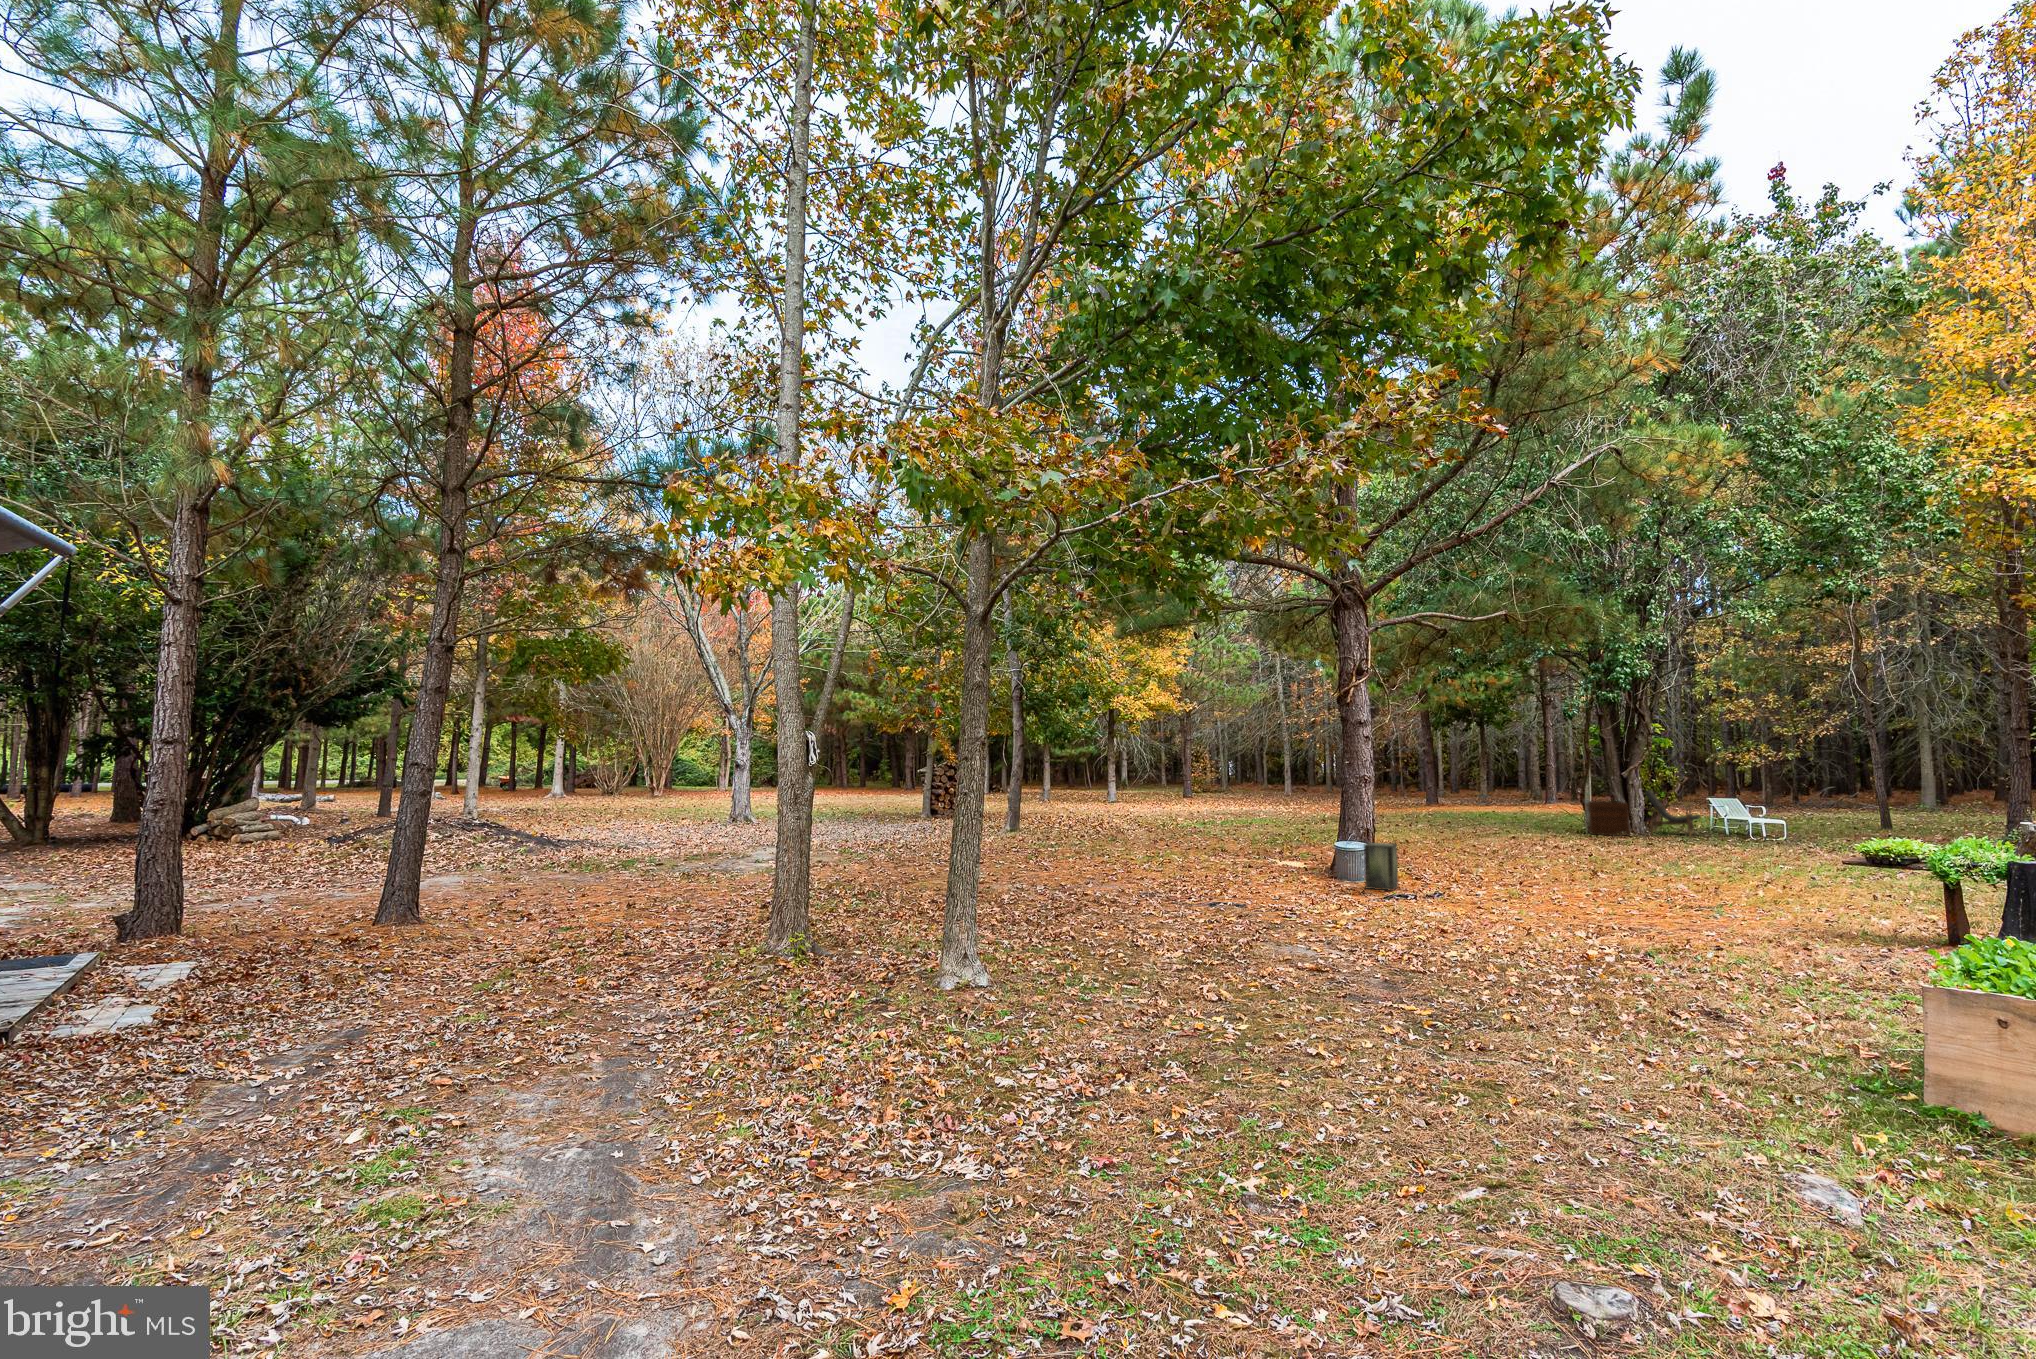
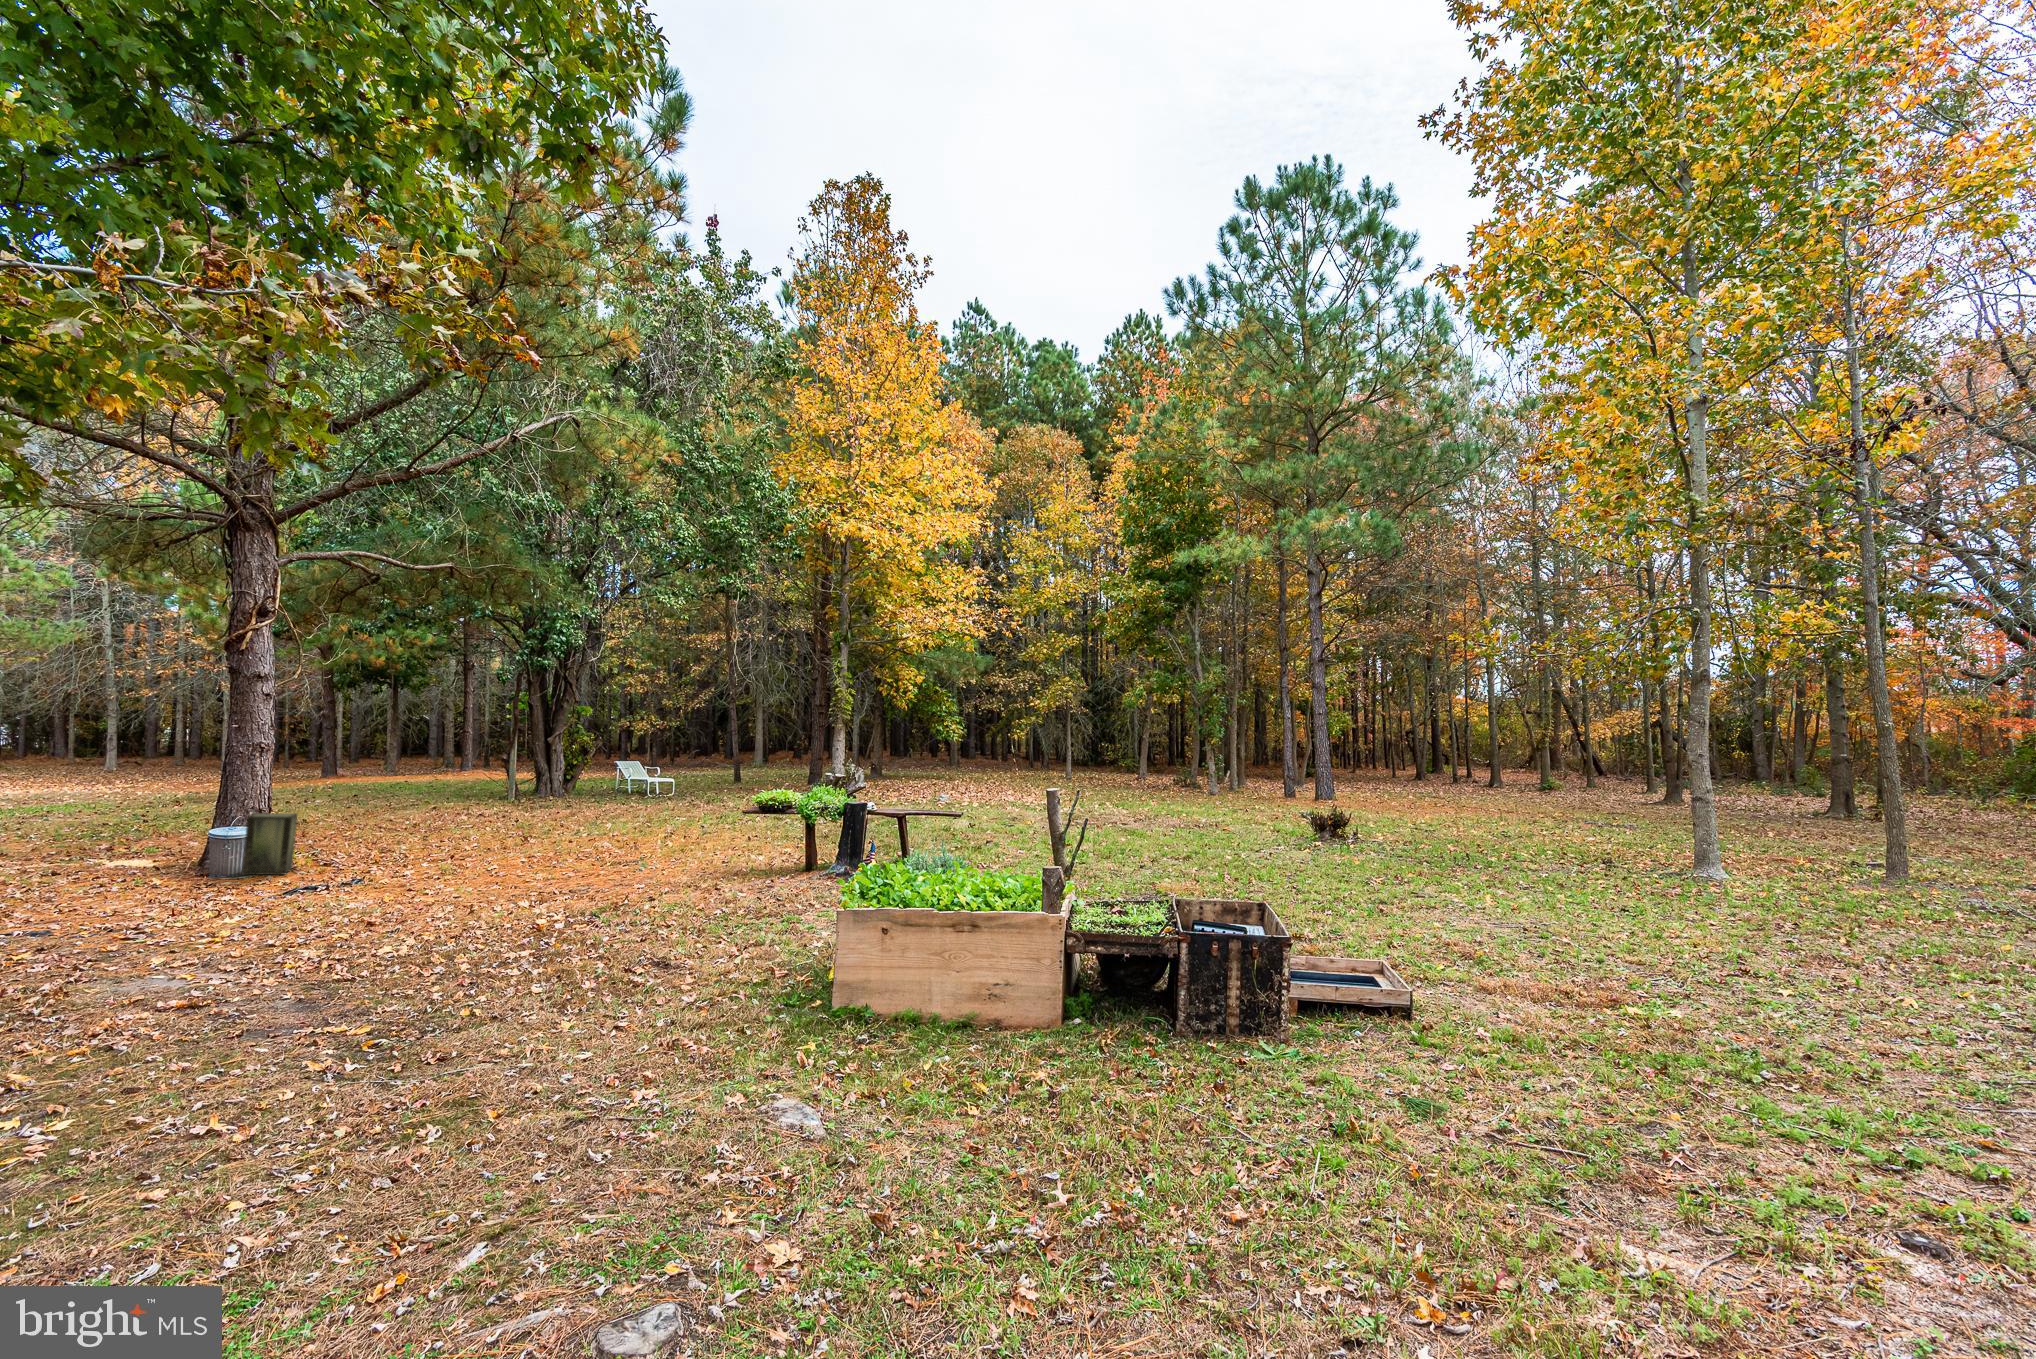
lounge chair: present [1646,790,1700,835] -> none [567,749,611,794]
wooden crate: present [1585,801,1630,836] -> none [506,759,551,795]

